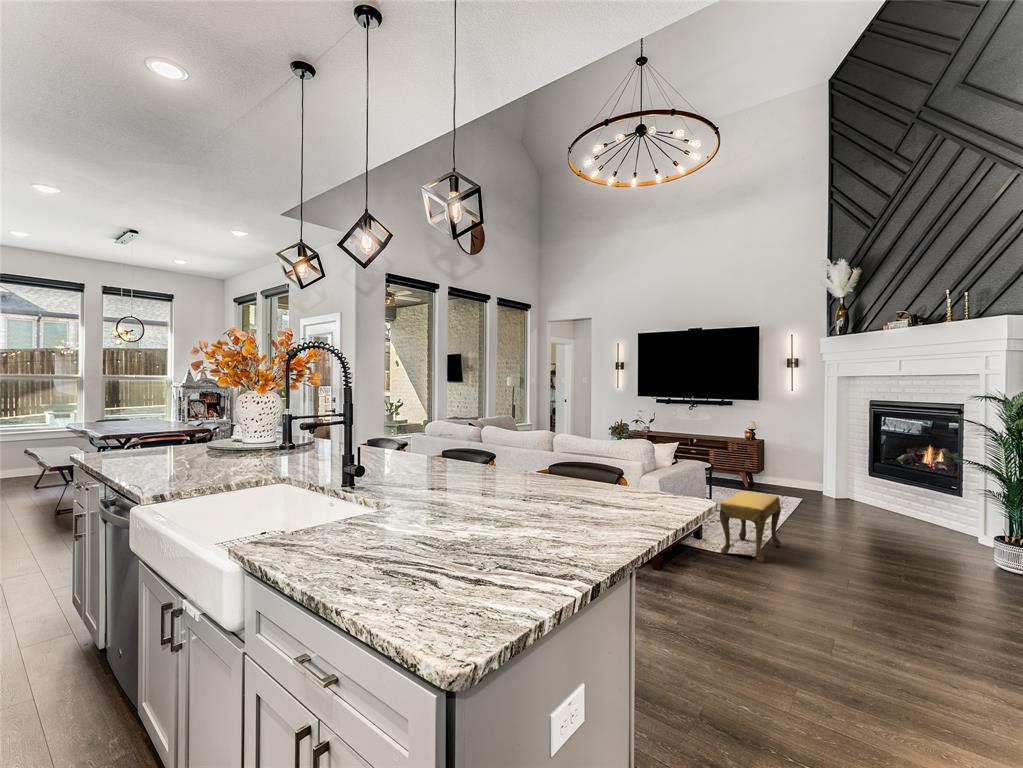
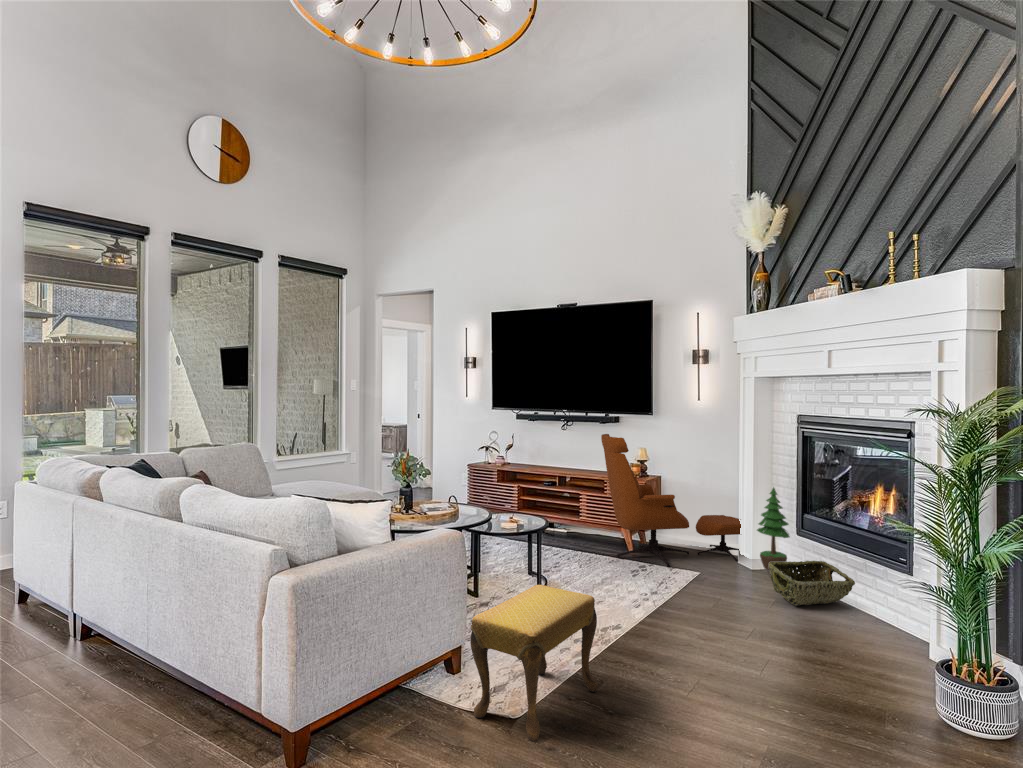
lounge chair: none [730,413,831,496] -> present [601,434,741,567]
potted tree: none [840,446,865,502] -> present [757,487,790,572]
woven basket: none [856,491,914,516] -> present [769,561,855,606]

